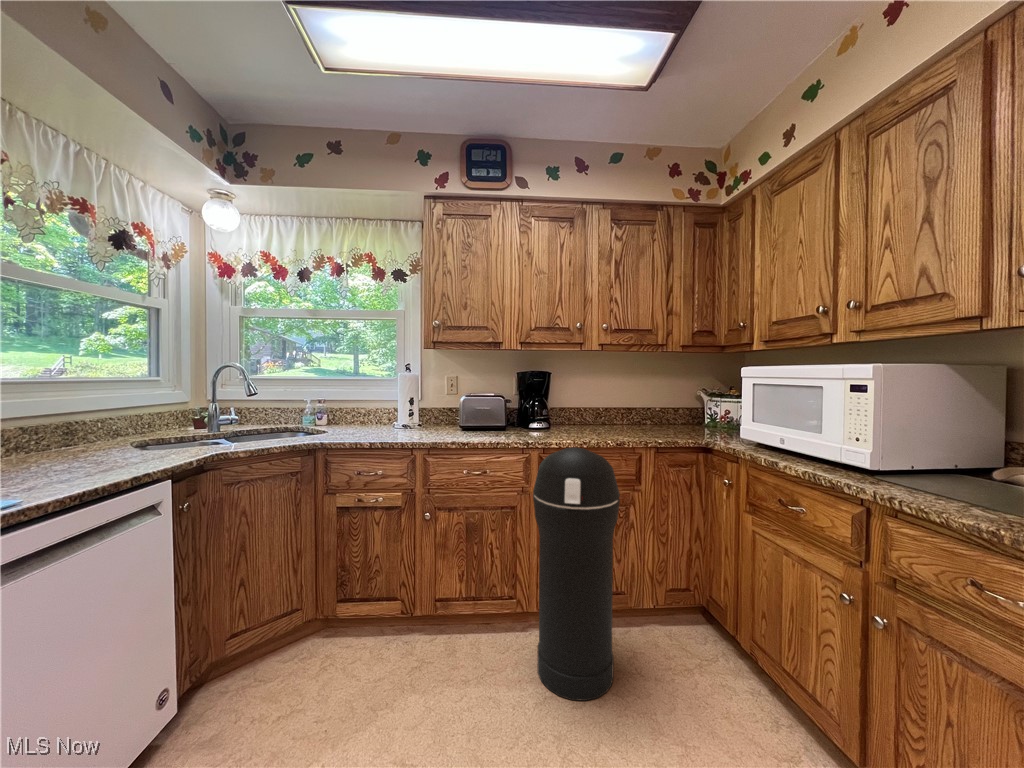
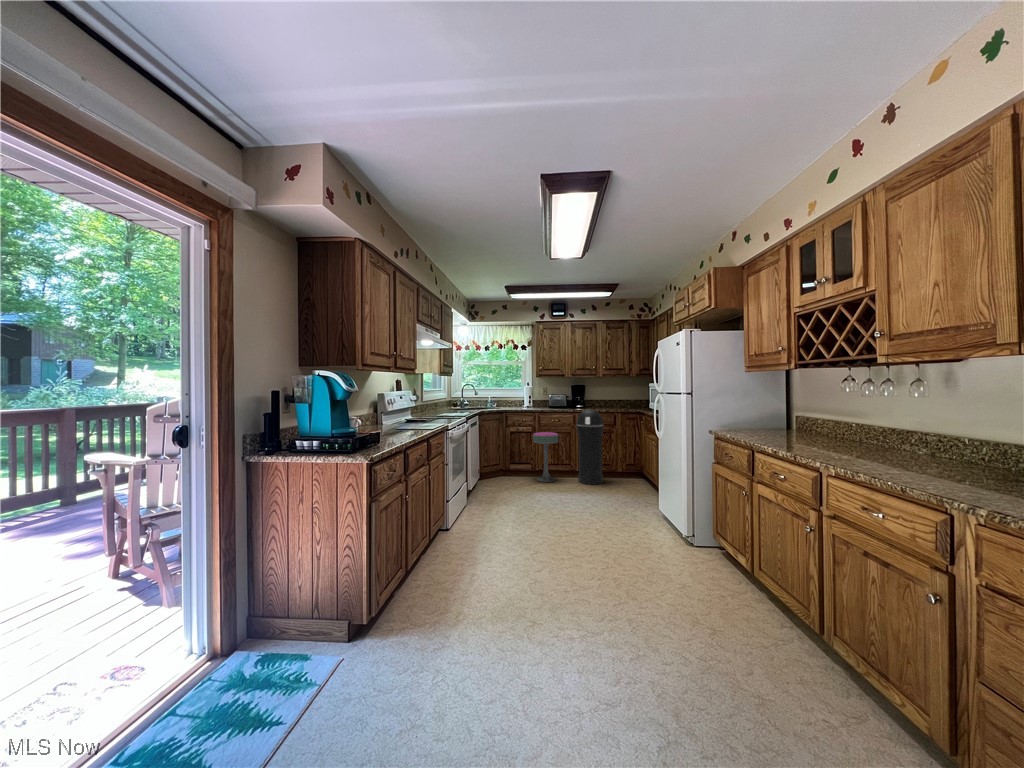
bar stool: none [394,510,477,688] -> present [533,432,558,482]

